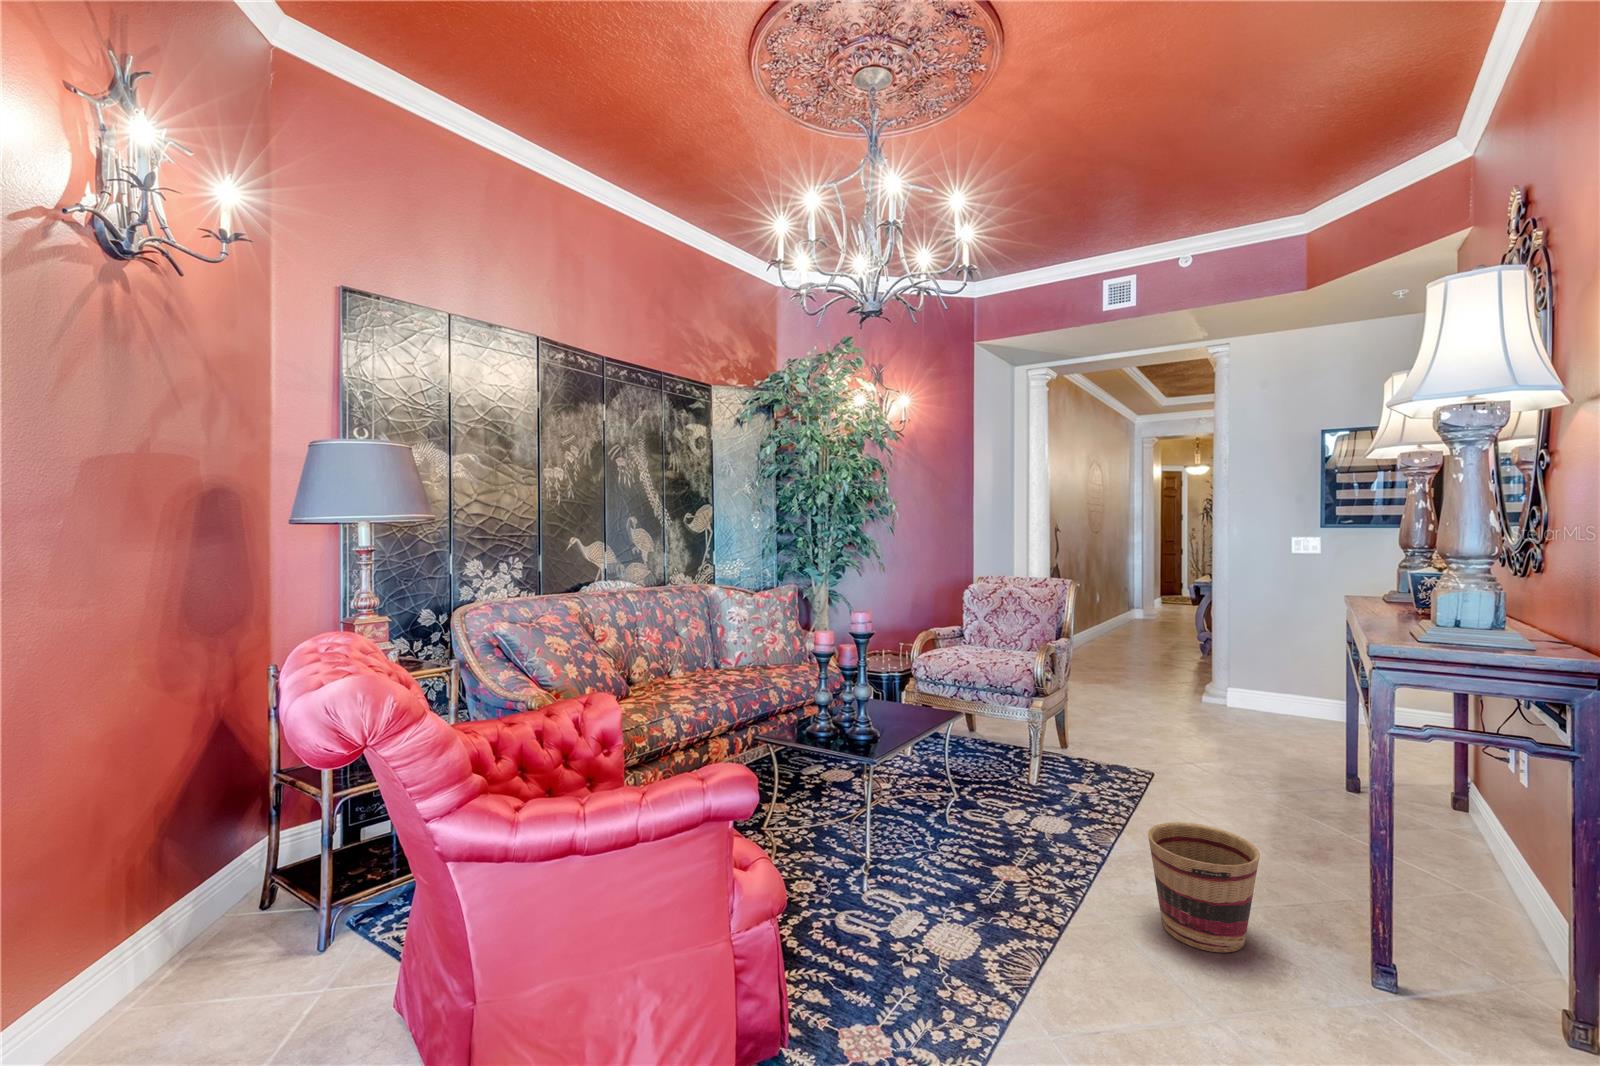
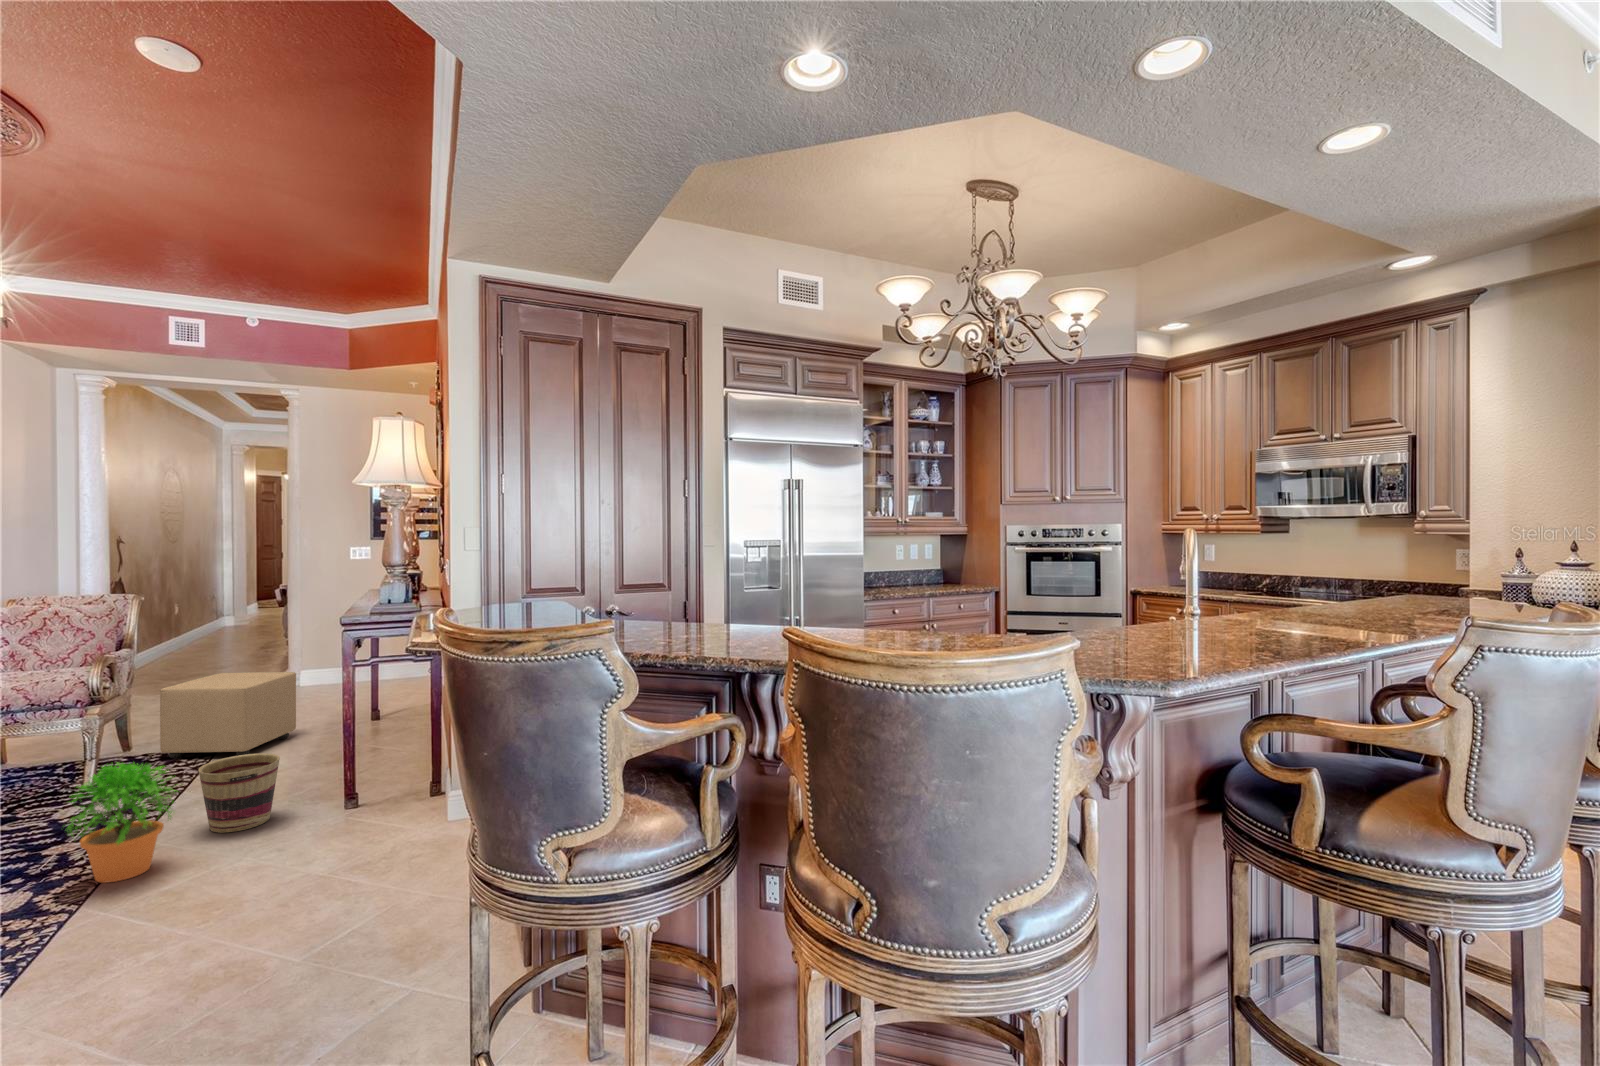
ottoman: none [1094,680,1241,795] -> present [160,672,296,758]
potted plant: none [1002,806,1137,981] -> present [68,763,176,883]

